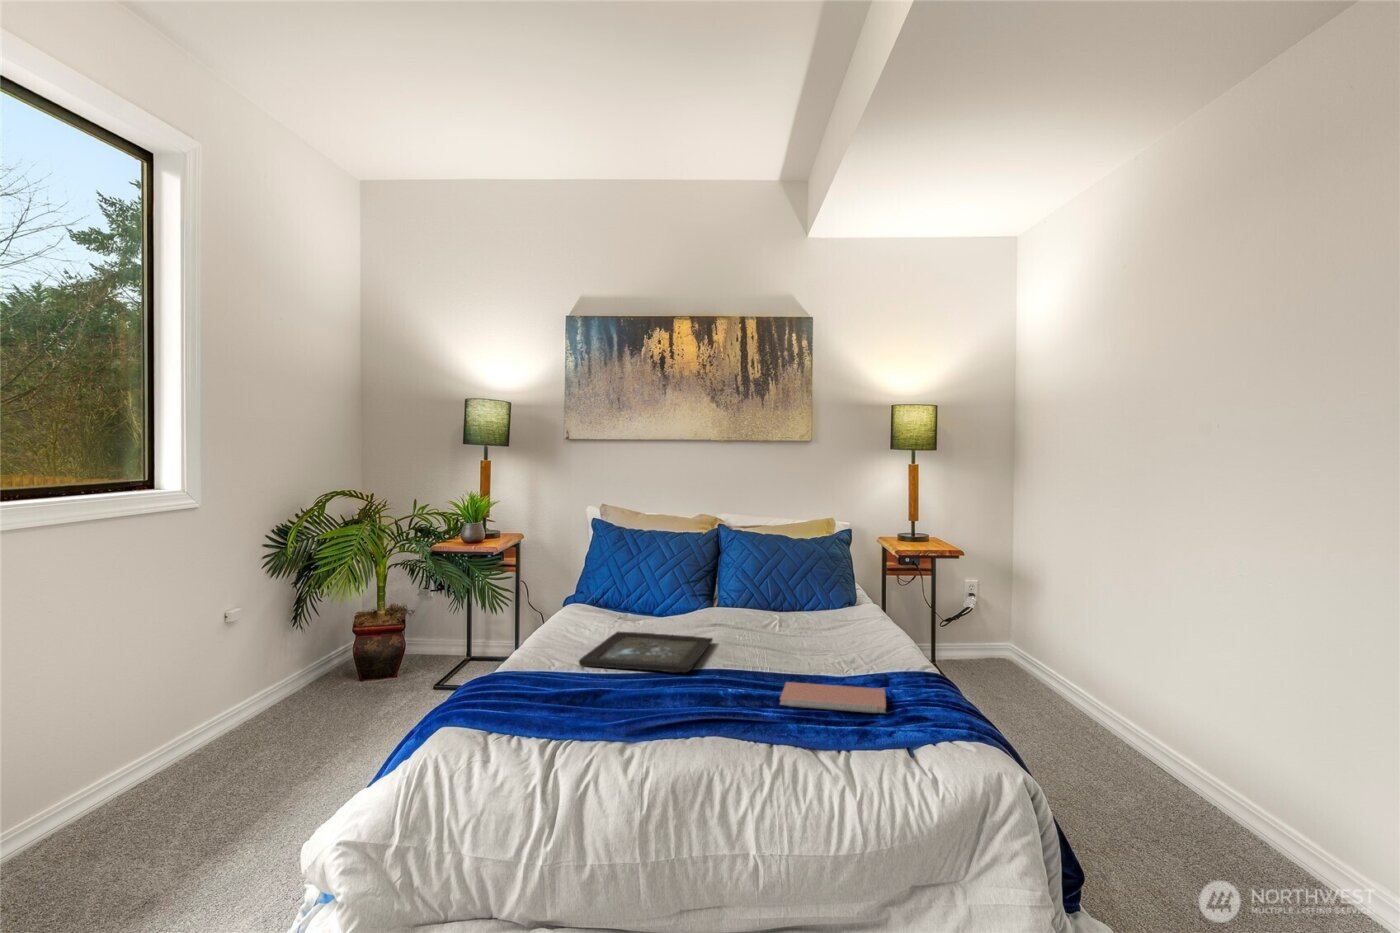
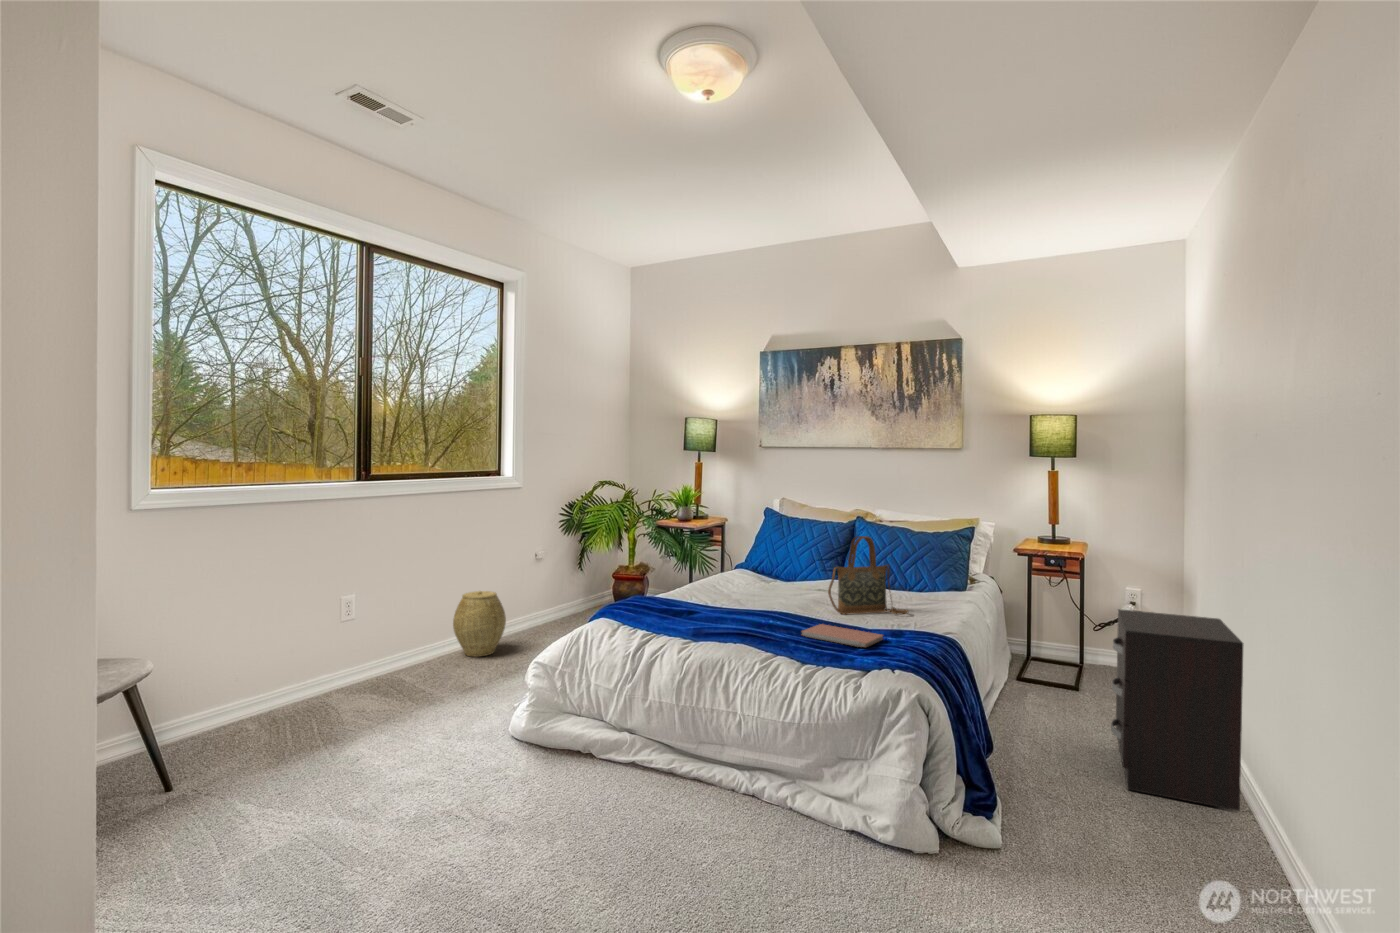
handbag: none [762,552,854,661] -> present [828,536,909,615]
dresser: none [1078,620,1260,839] -> present [1111,609,1243,811]
tray: present [579,631,713,673] -> none [700,586,806,612]
woven basket: none [79,683,191,806] -> present [453,591,506,657]

